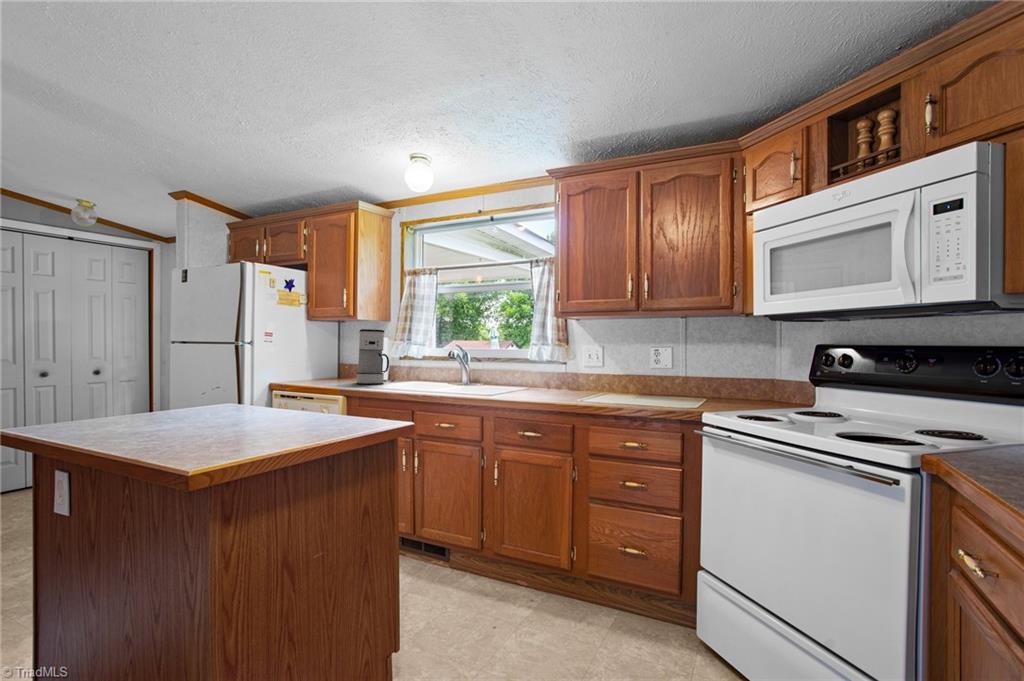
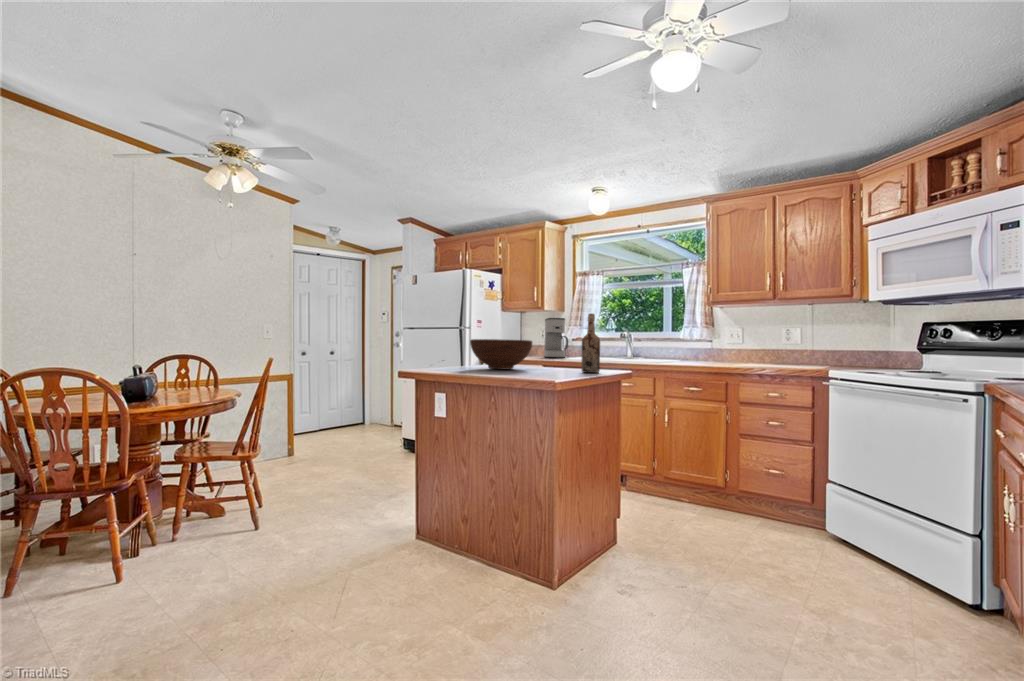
wine bottle: none [306,327,342,434] -> present [581,314,600,373]
fruit bowl: none [108,370,244,425] -> present [470,339,532,370]

